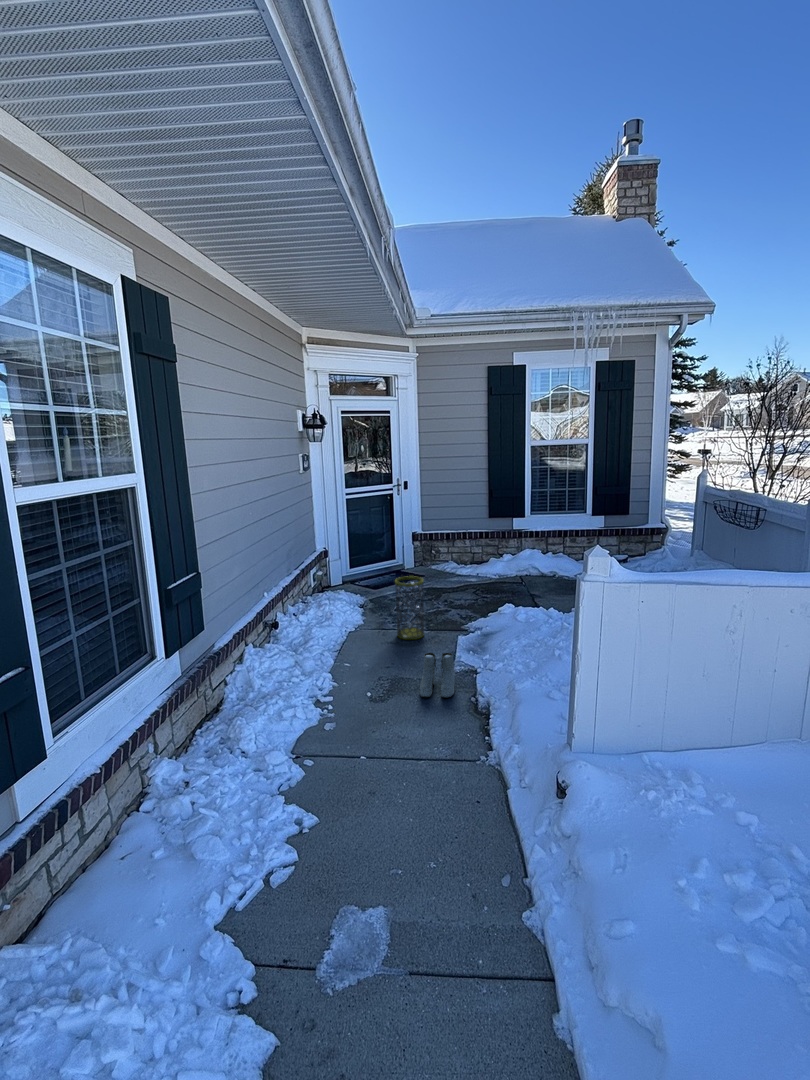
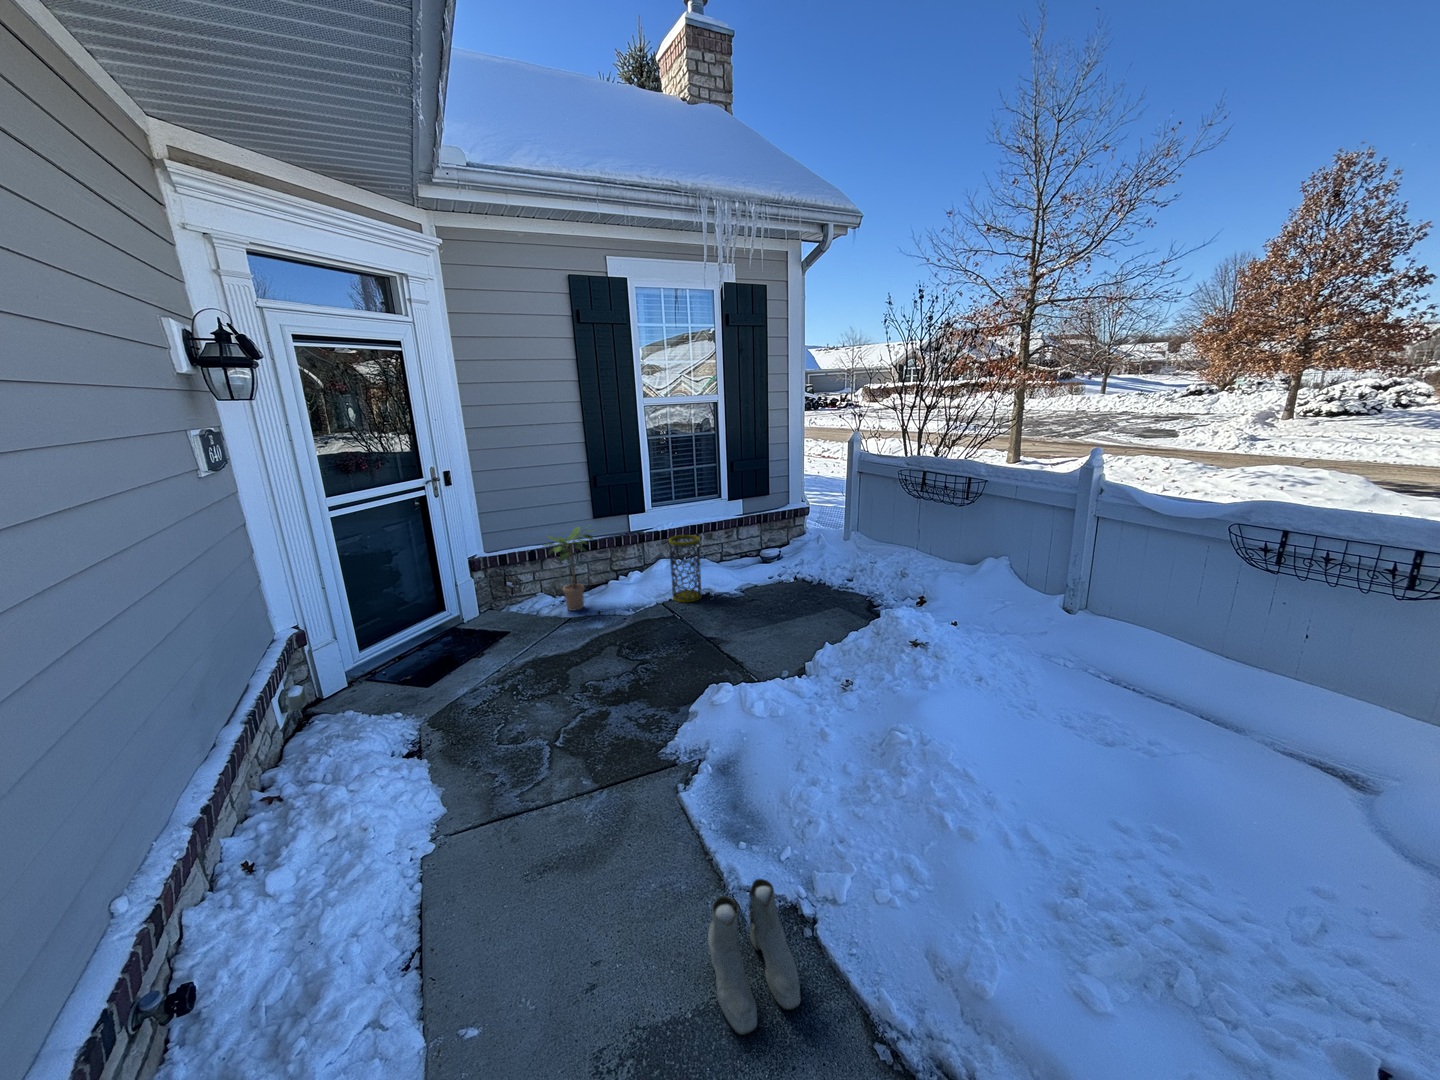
potted plant: none [451,520,487,572] -> present [544,527,594,611]
trash can: present [395,576,424,640] -> present [669,535,702,602]

